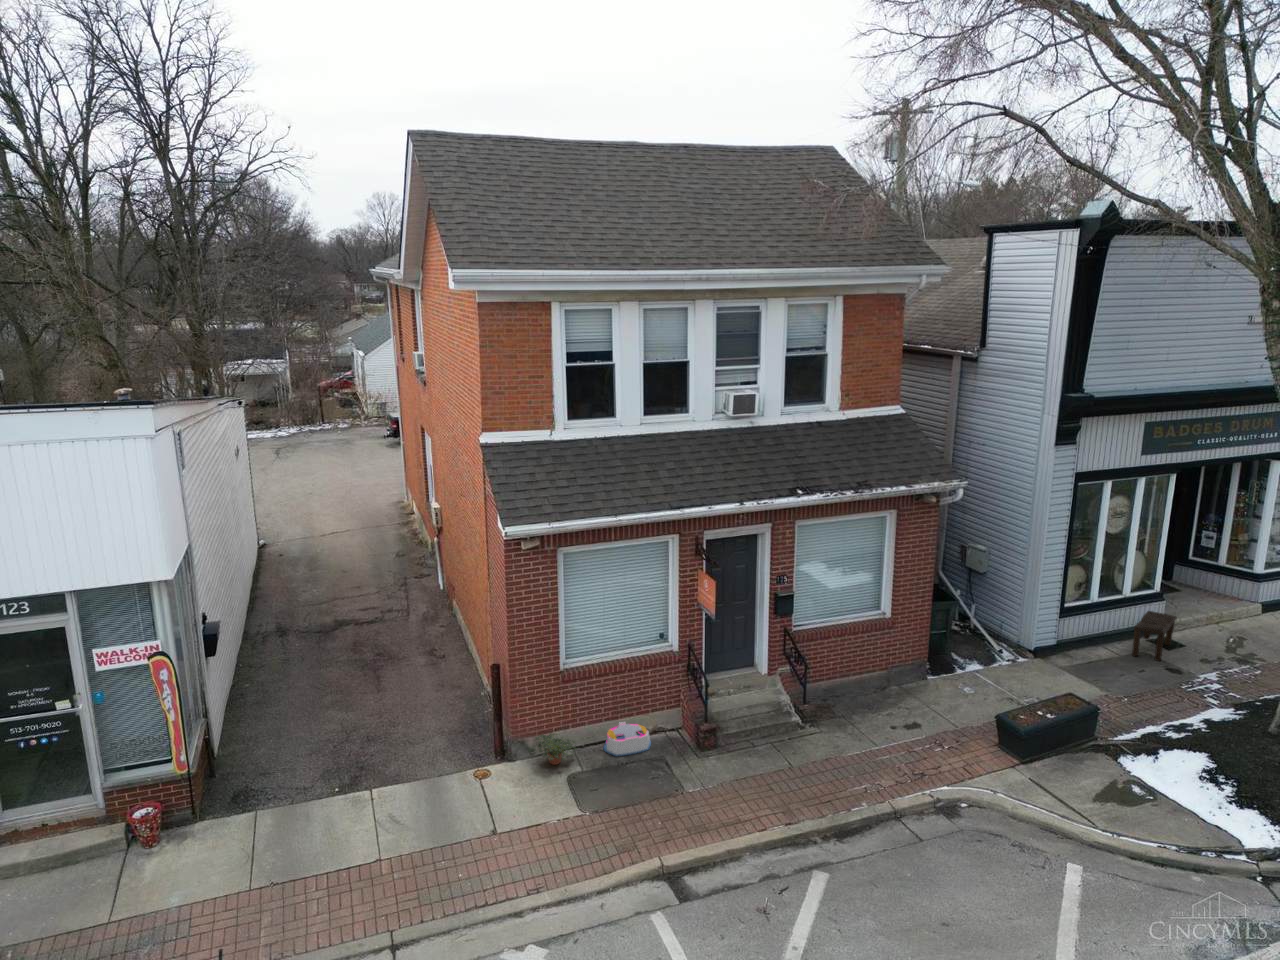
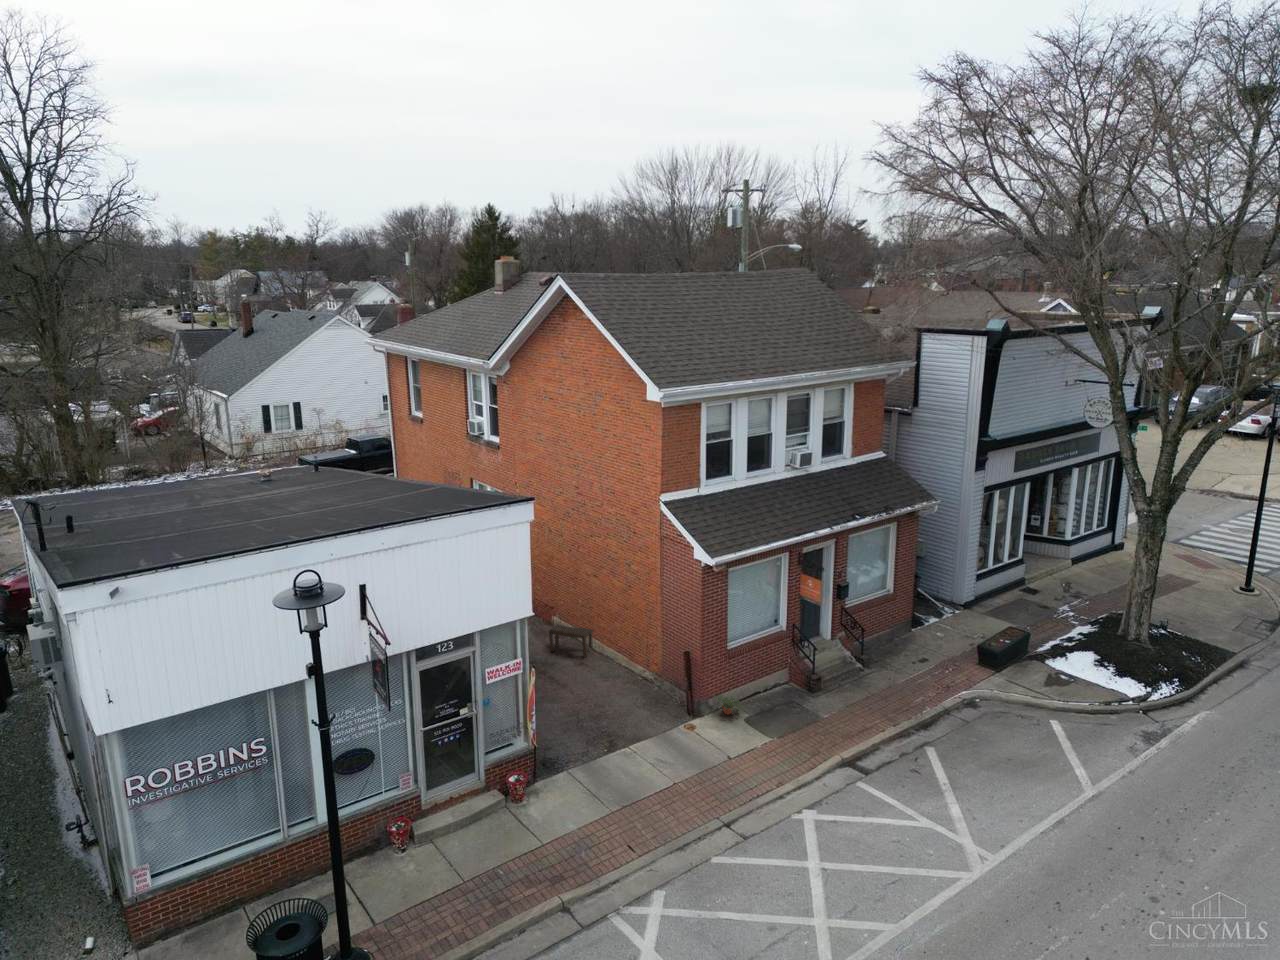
bench: present [1132,611,1177,661] -> present [548,625,593,657]
storage bin: present [604,722,651,756] -> none [748,681,779,704]

